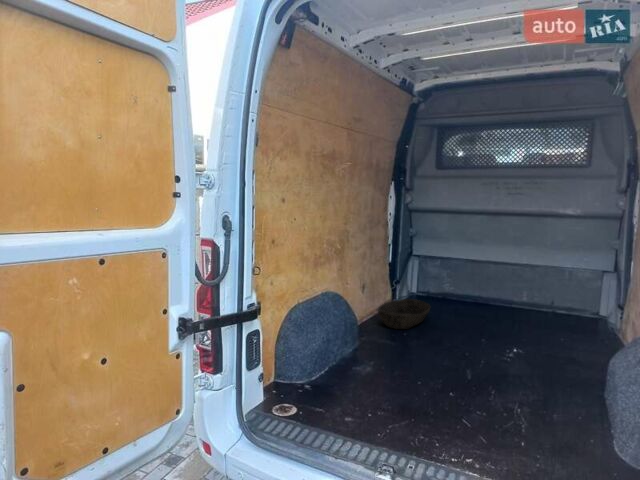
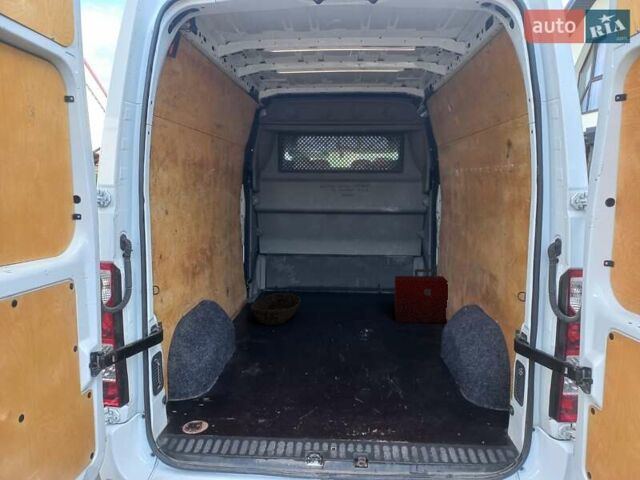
toolbox: none [536,291,624,363] -> present [395,269,448,323]

